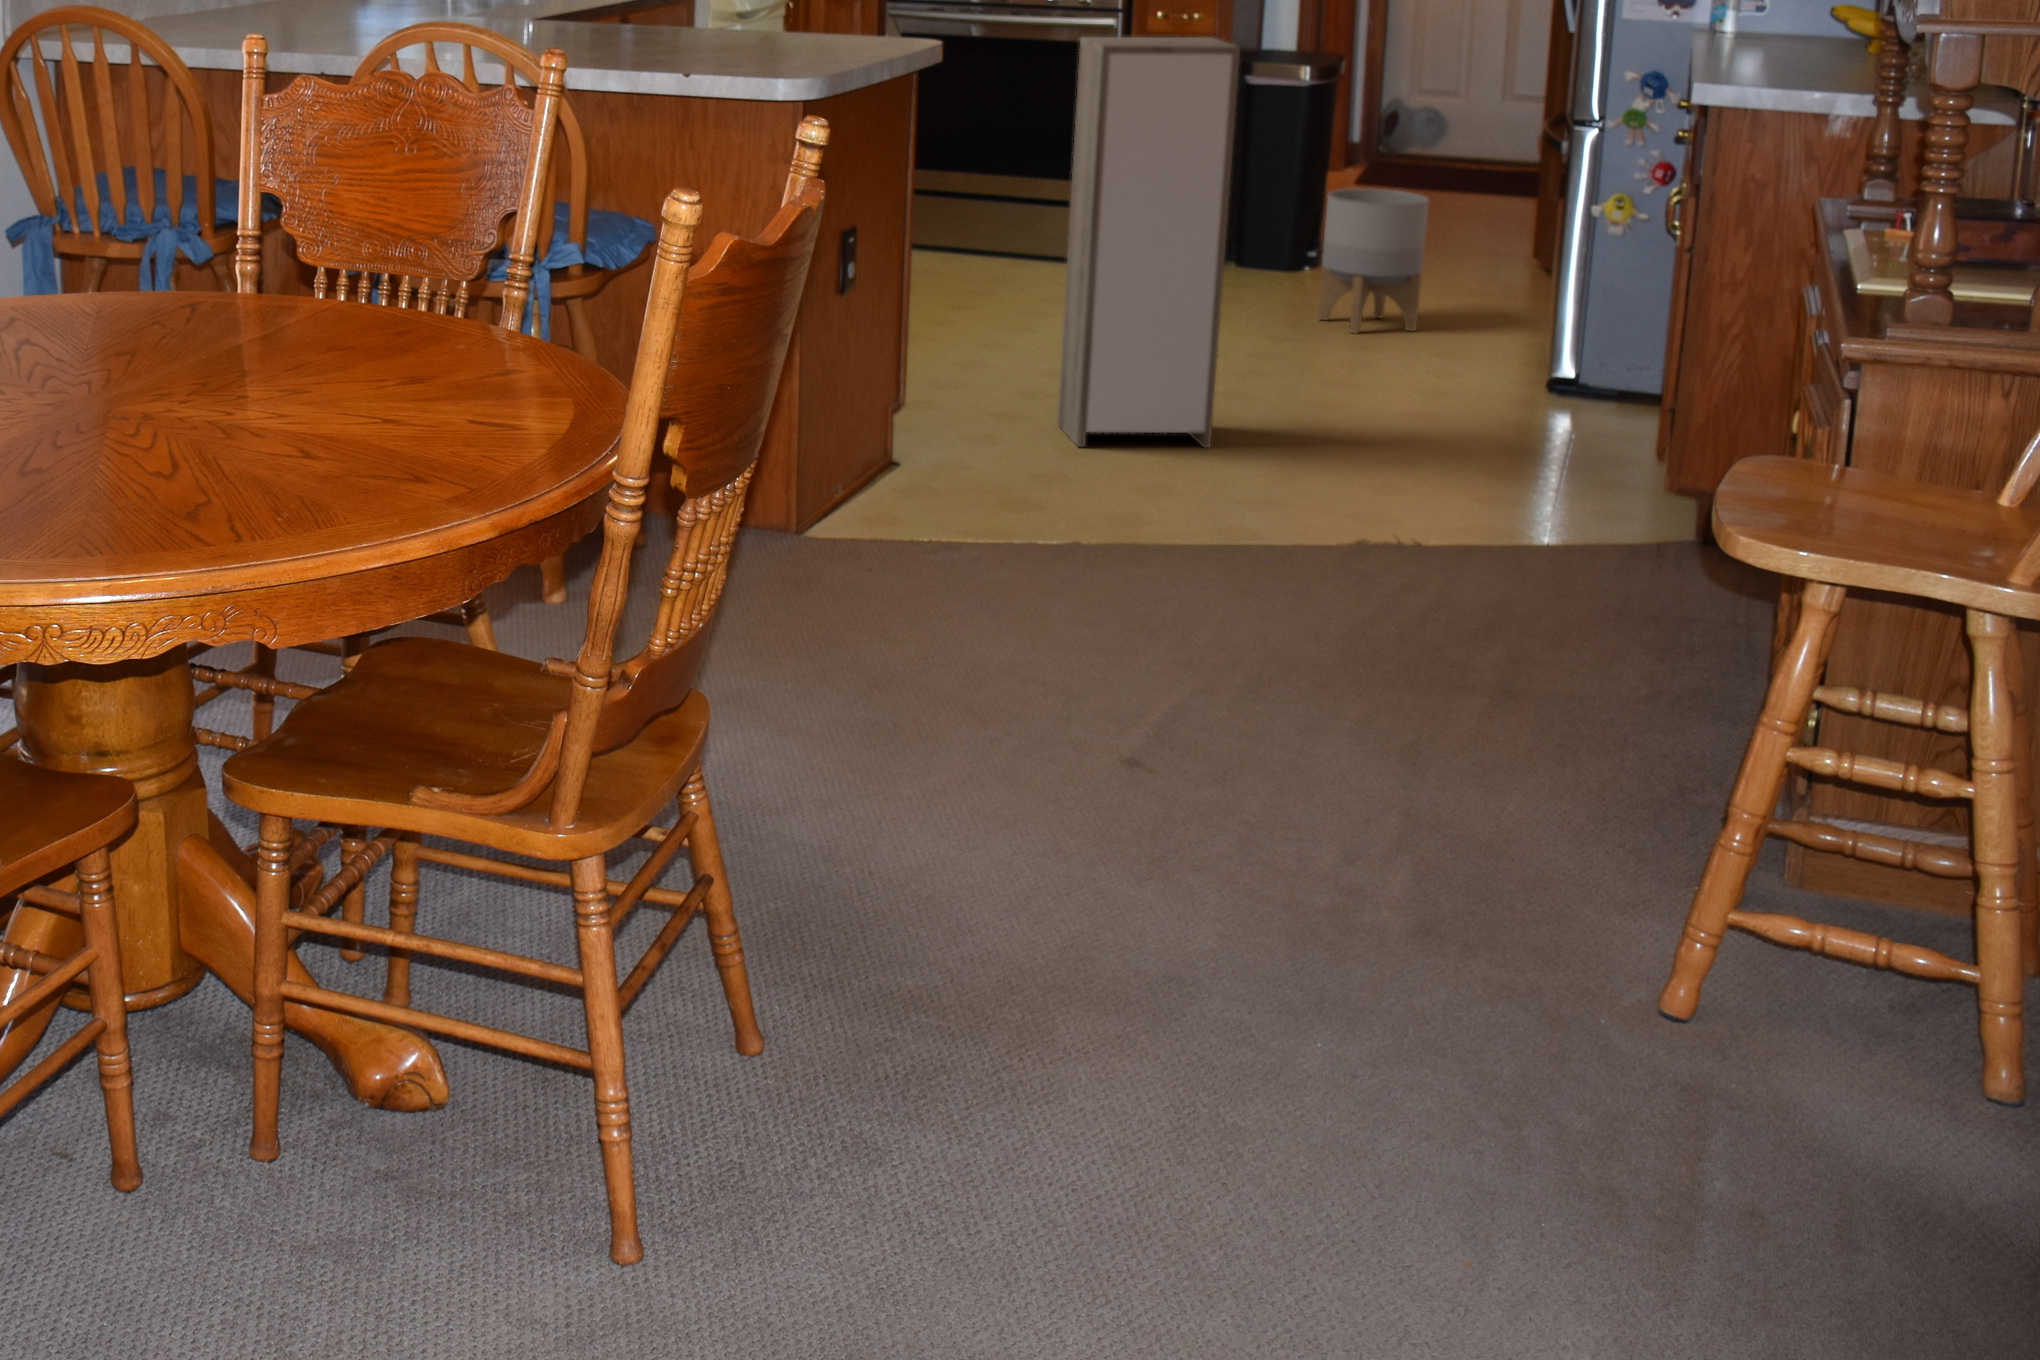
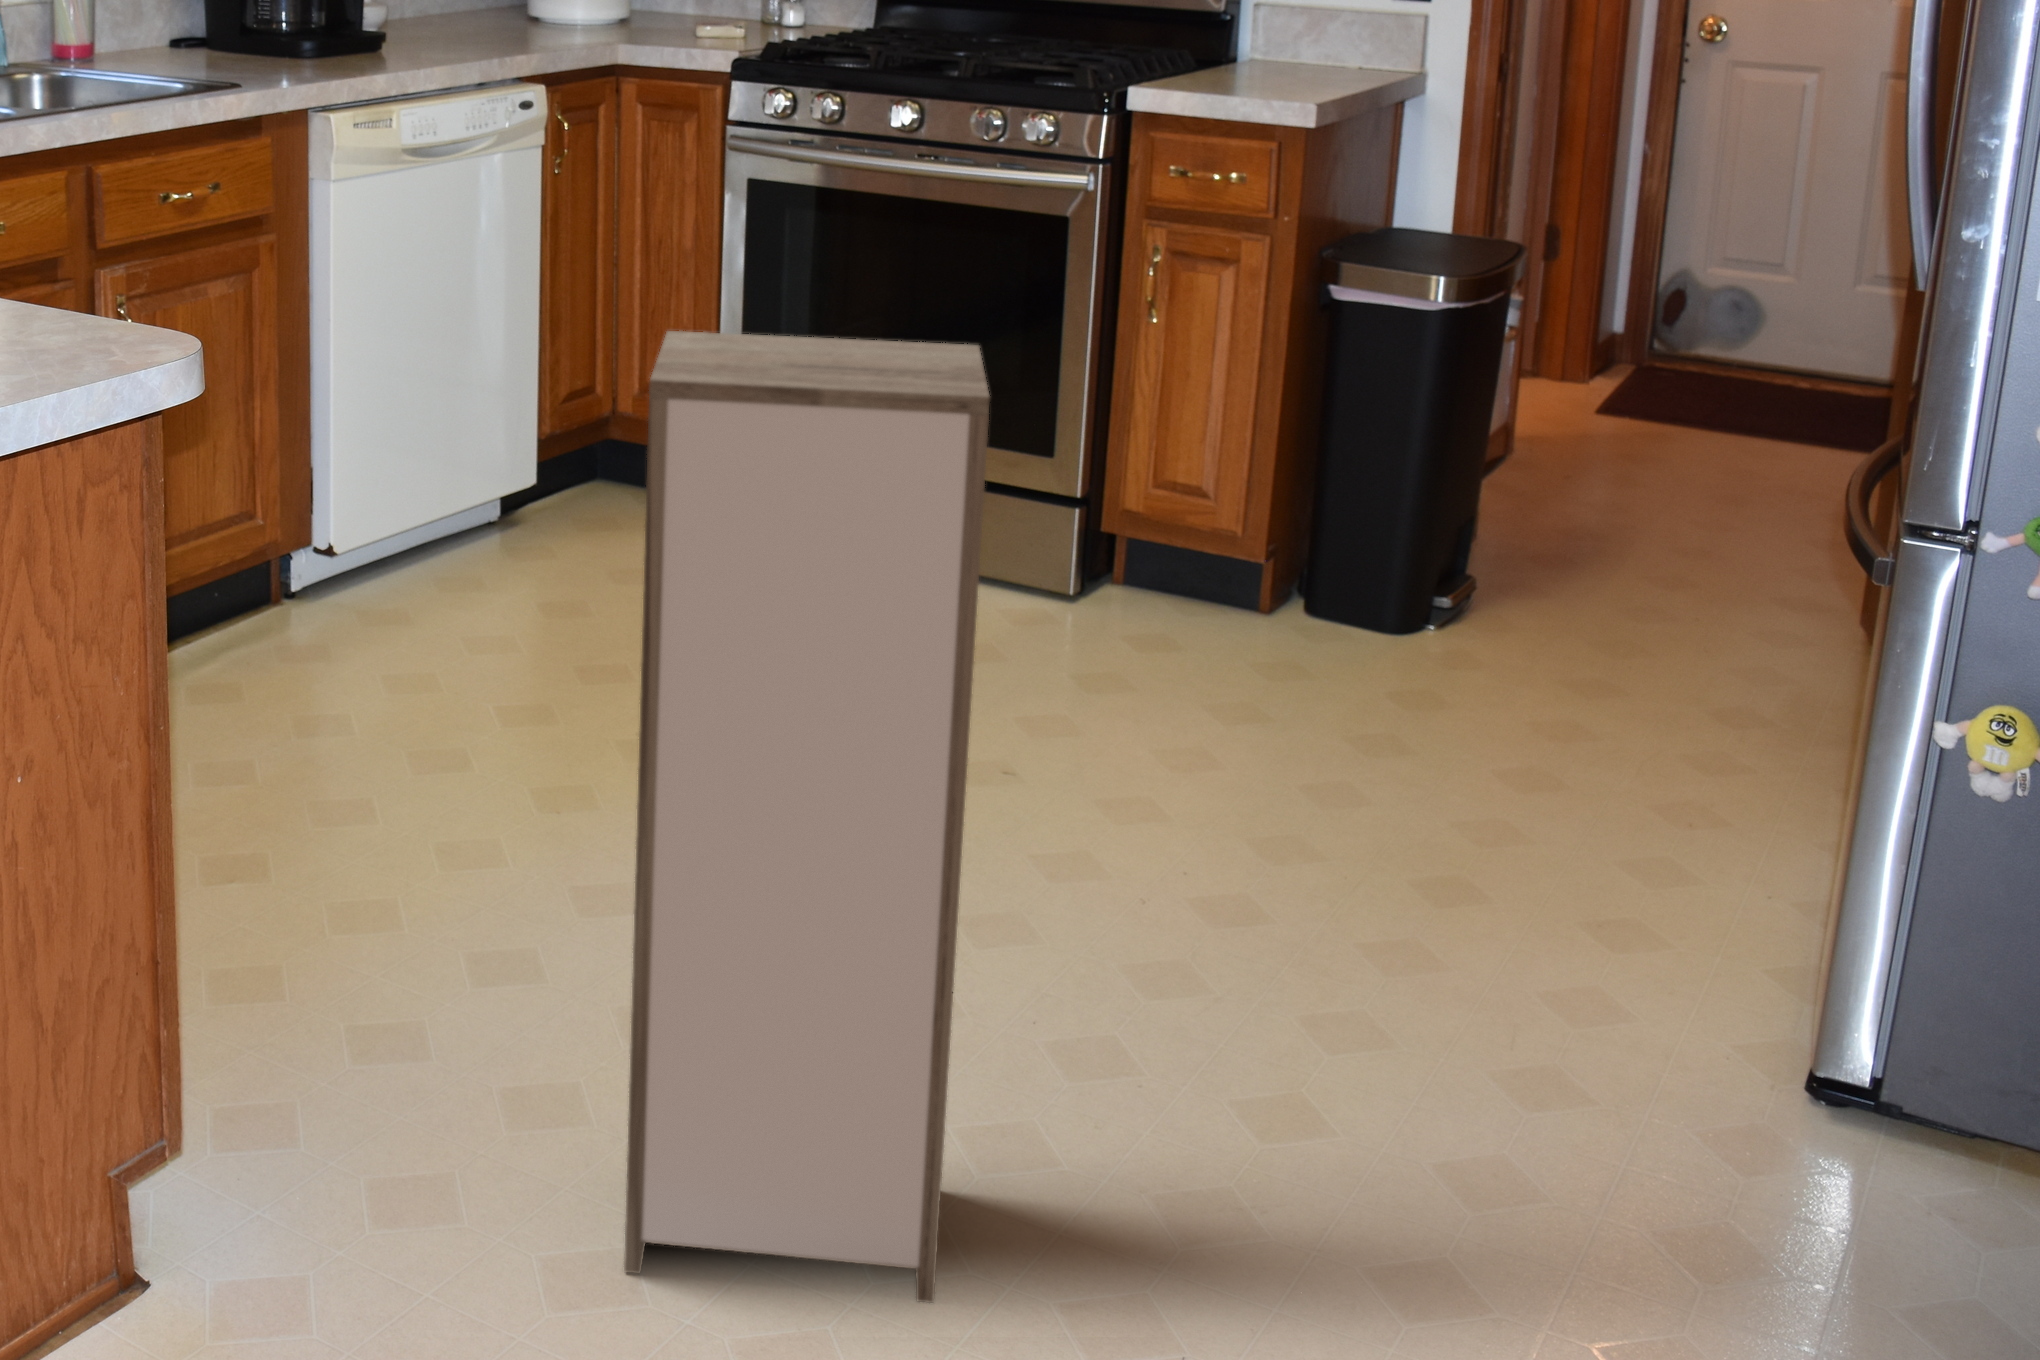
planter: present [1318,188,1429,333] -> none [1398,541,1620,840]

